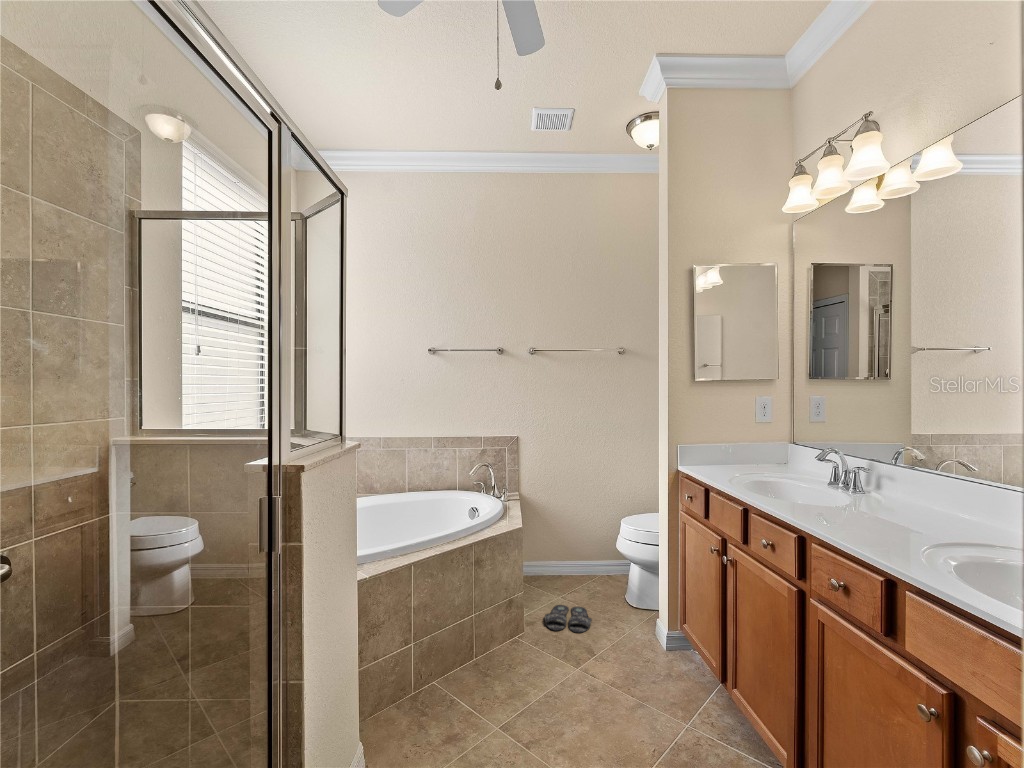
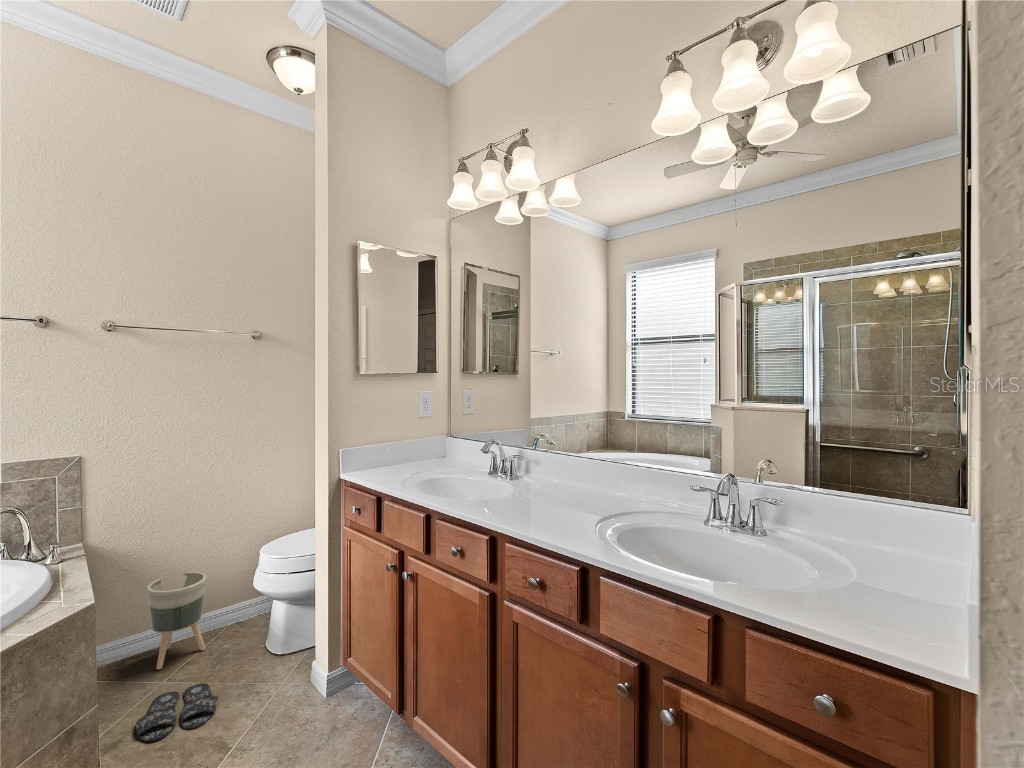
planter: none [551,526,586,589] -> present [147,572,206,669]

